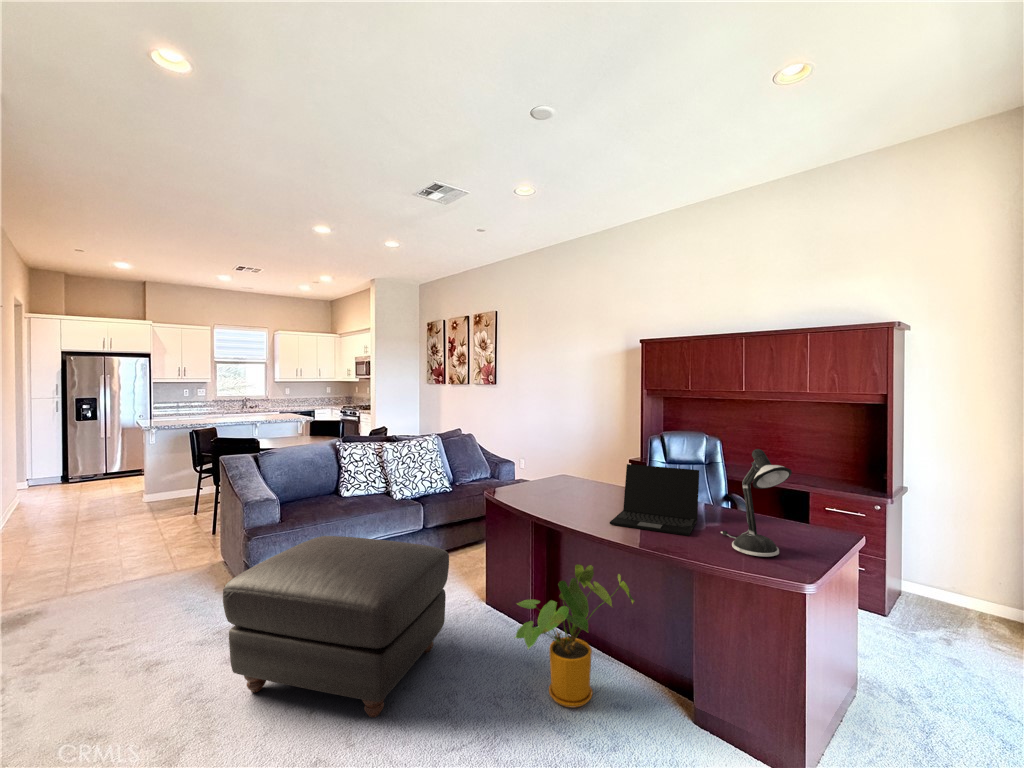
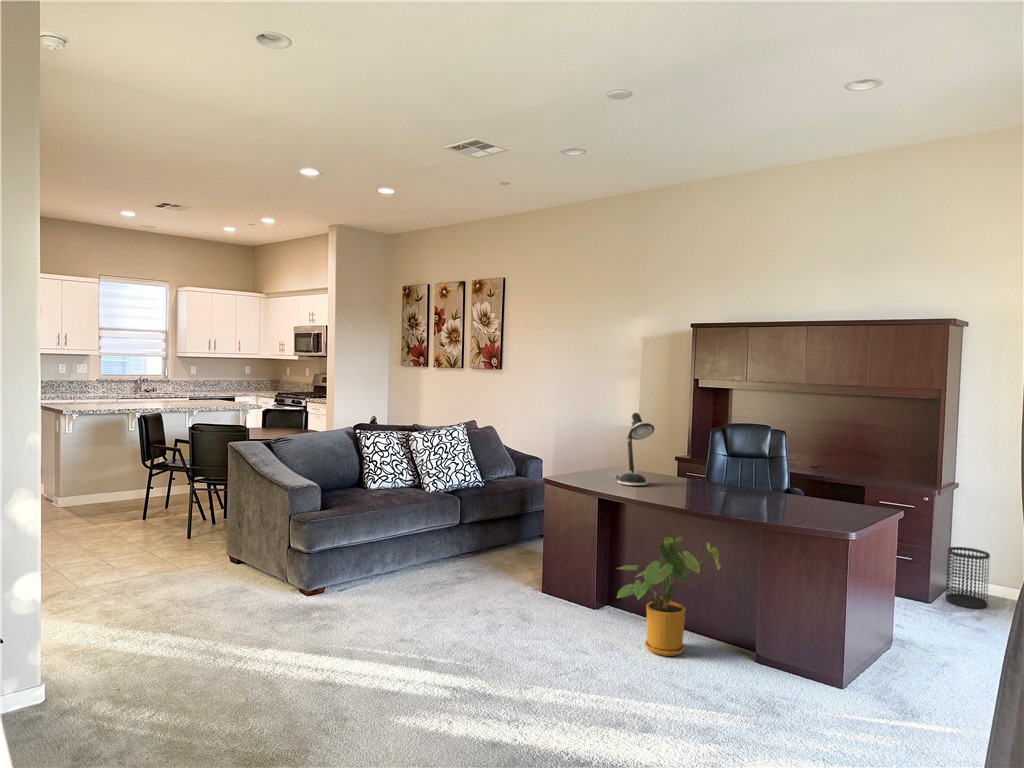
desk lamp: present [721,449,792,557] -> present [615,413,654,485]
laptop: present [610,464,699,536] -> none [698,447,777,506]
ottoman: present [223,536,449,718] -> none [346,515,536,665]
wastebasket: none [899,561,949,633] -> present [946,547,990,608]

